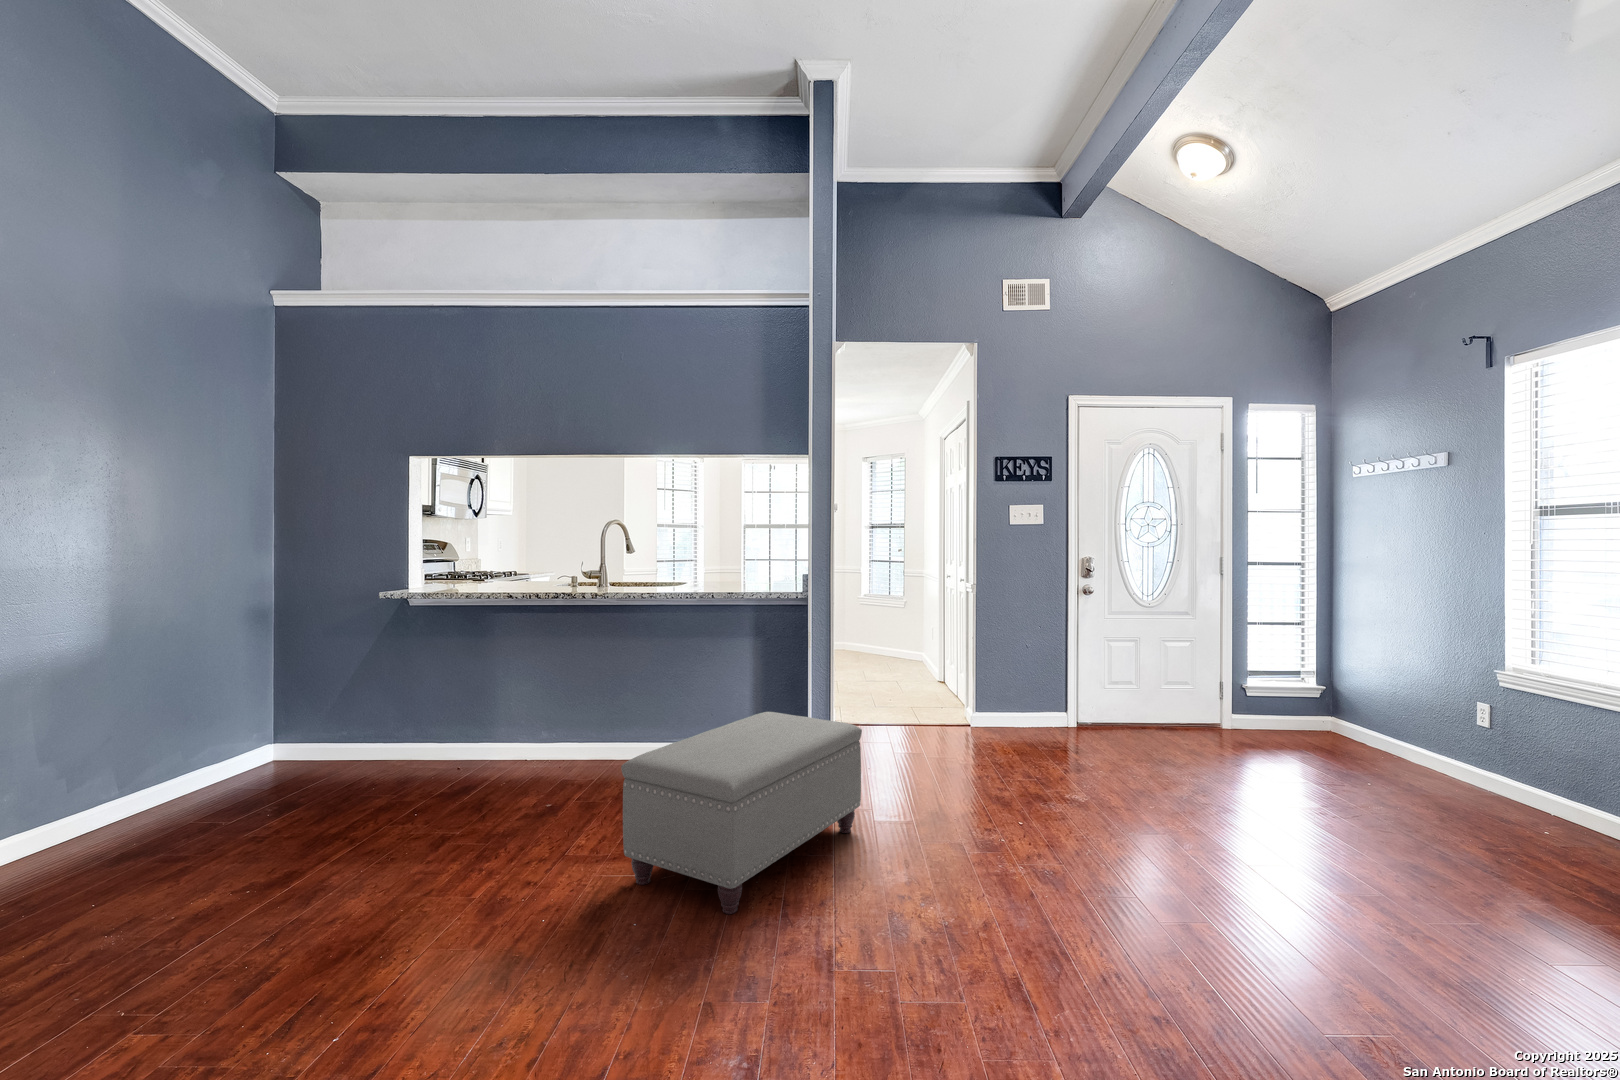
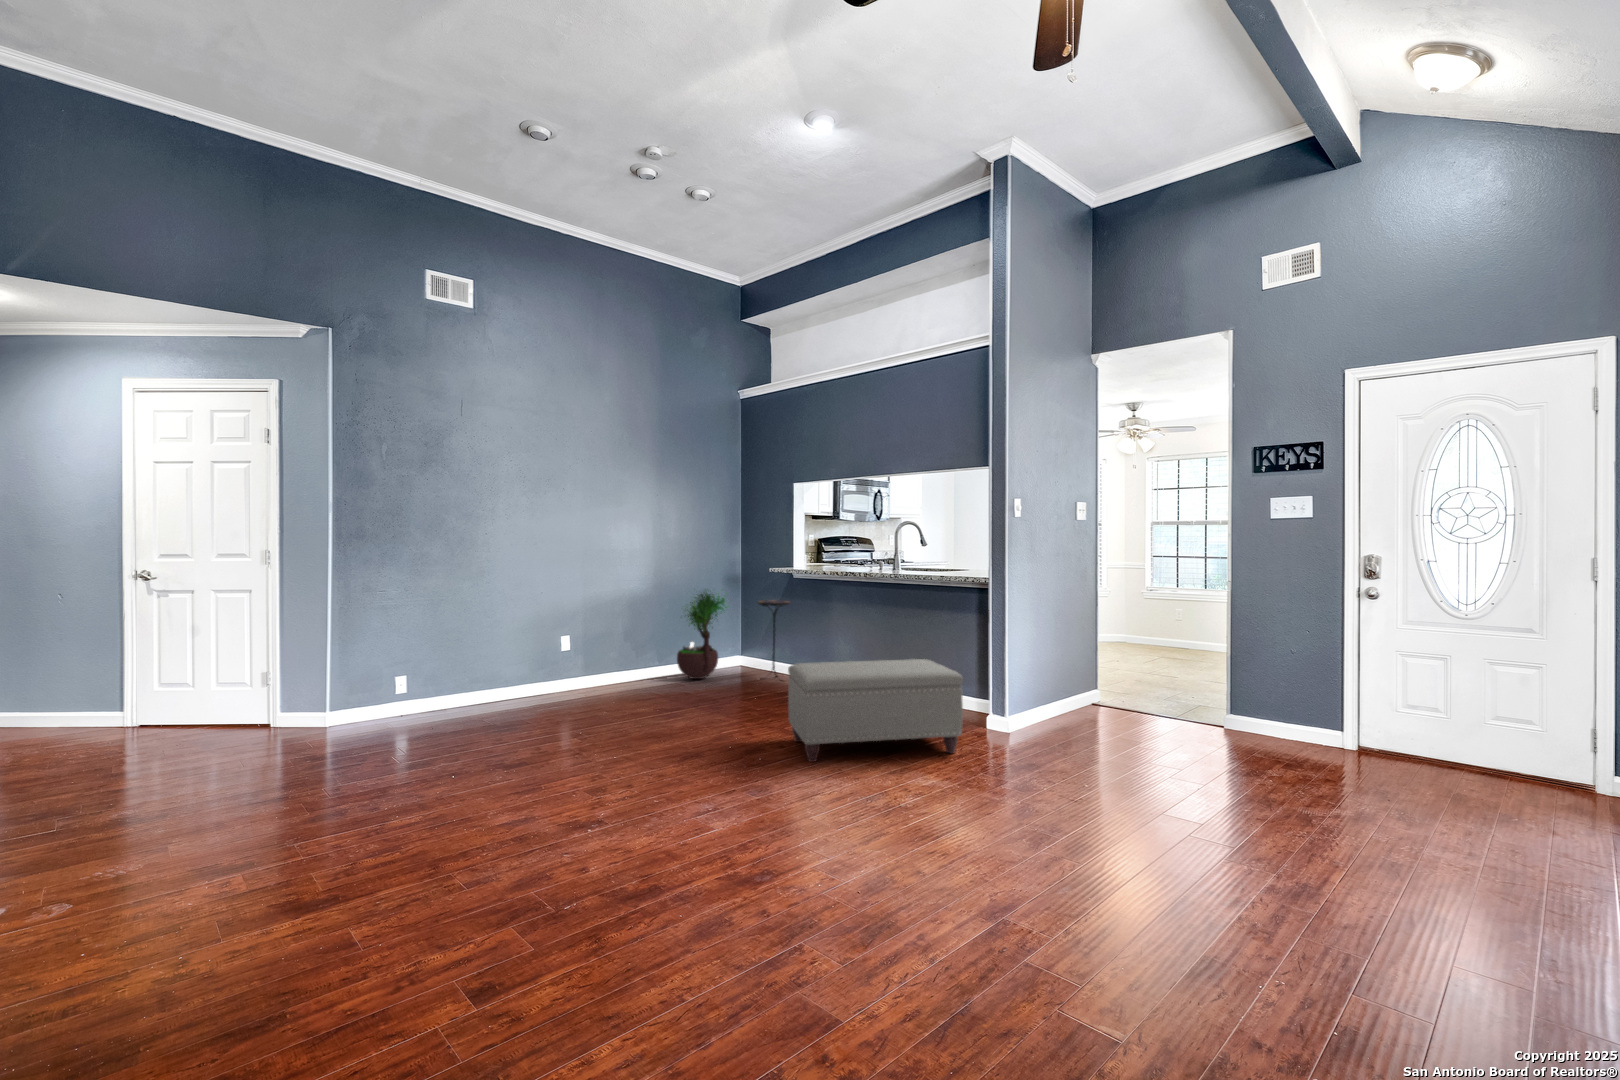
potted tree: none [184,635,309,814] -> present [677,592,729,679]
side table: none [355,647,421,785] -> present [757,600,791,679]

